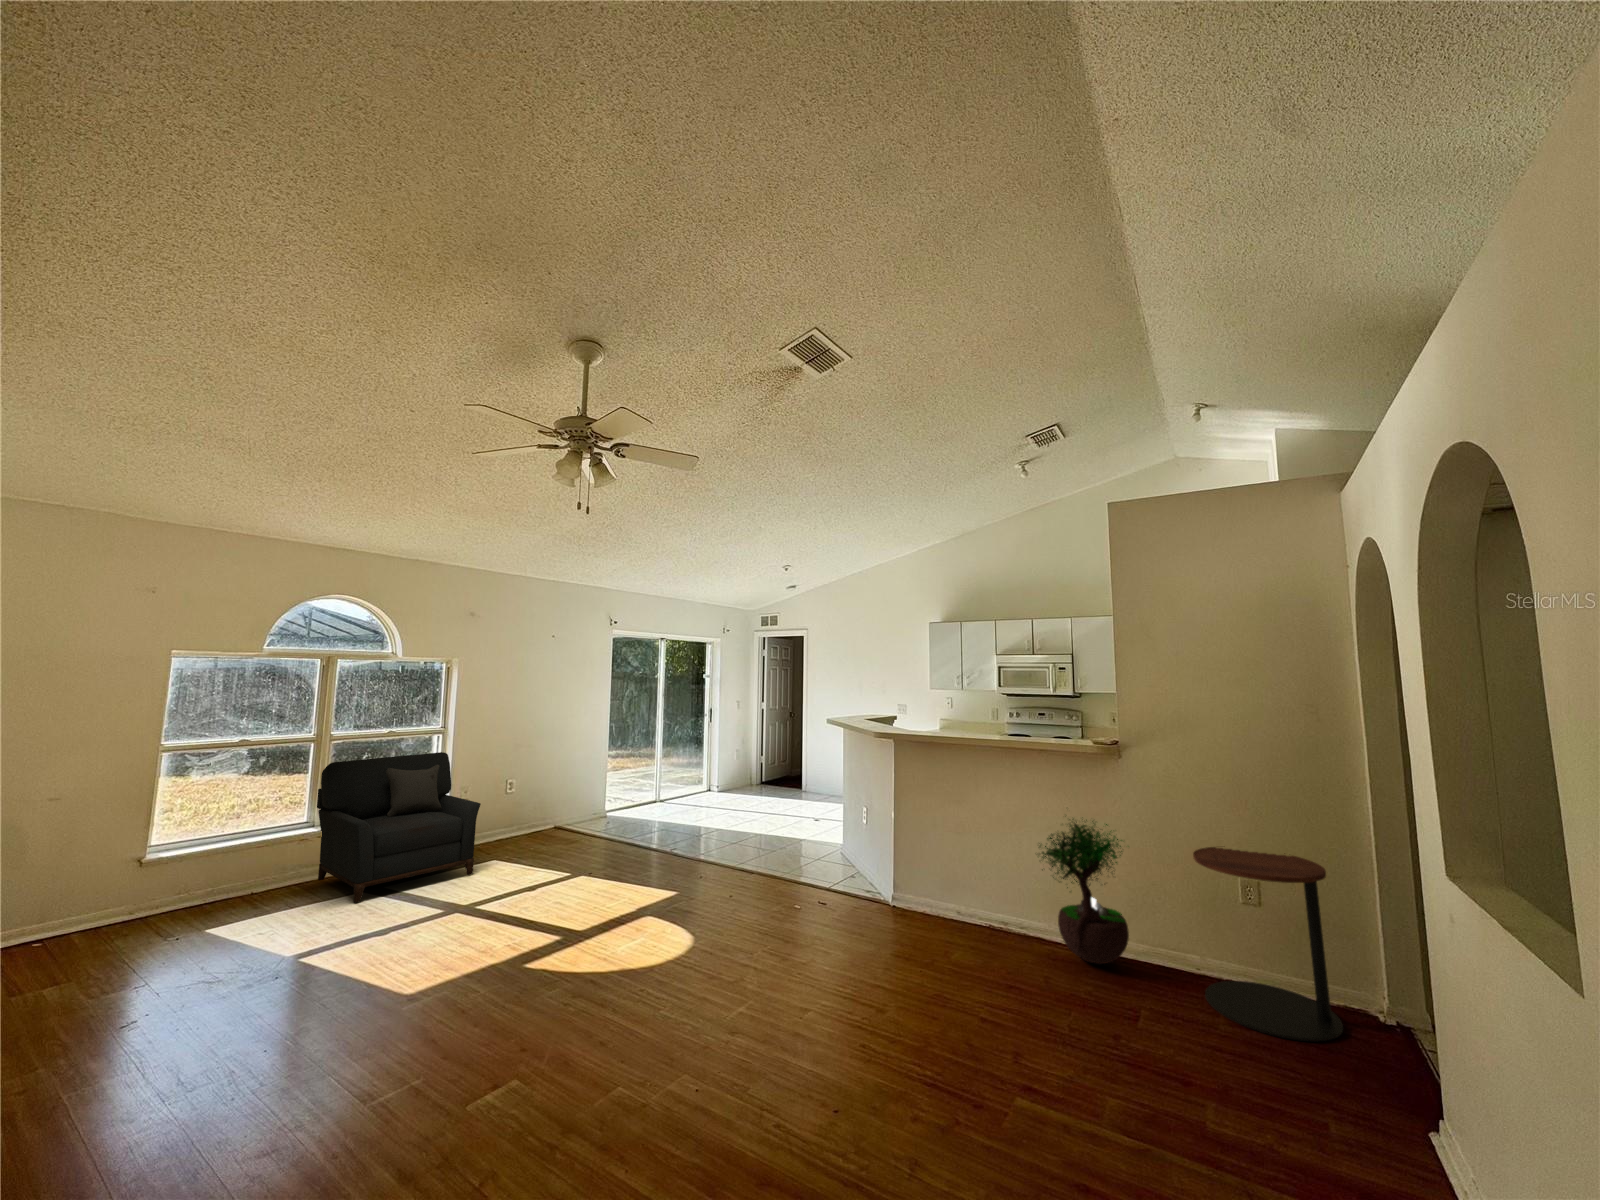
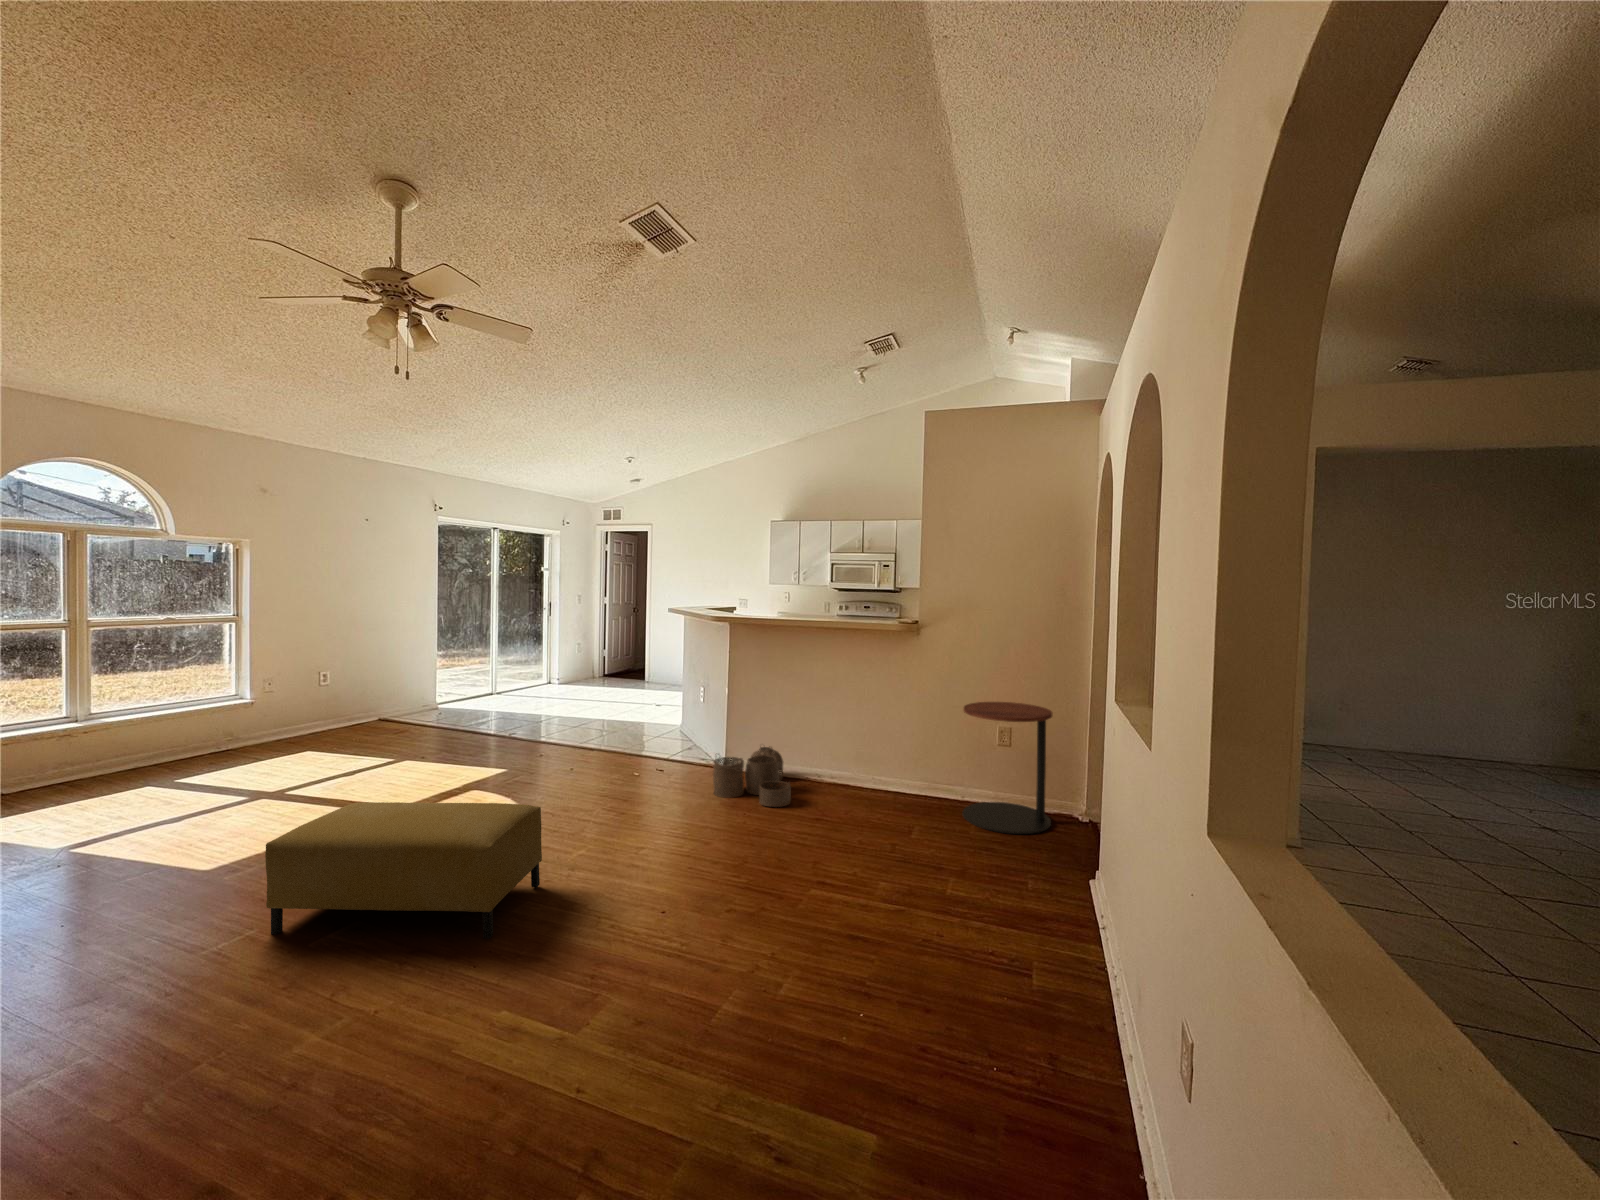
armchair: present [317,752,481,902] -> none [76,641,290,795]
potted tree: present [1039,819,1129,964] -> none [845,675,917,798]
woven basket: none [882,881,976,966] -> present [713,747,791,807]
ottoman: none [430,943,701,1135] -> present [265,802,542,938]

